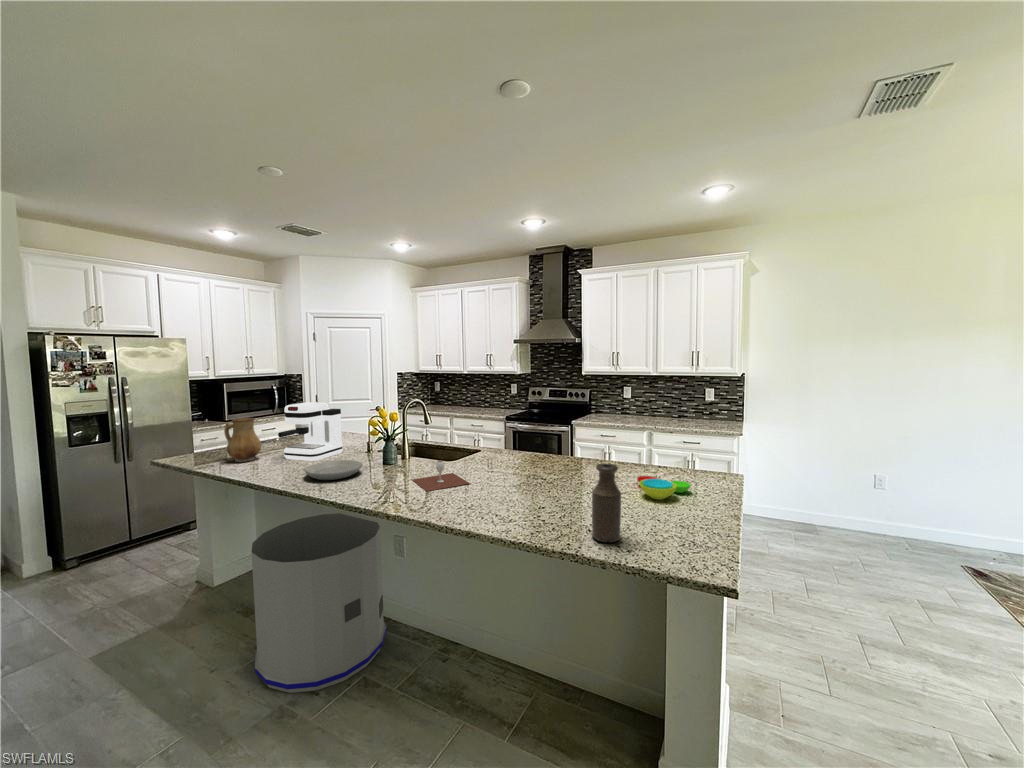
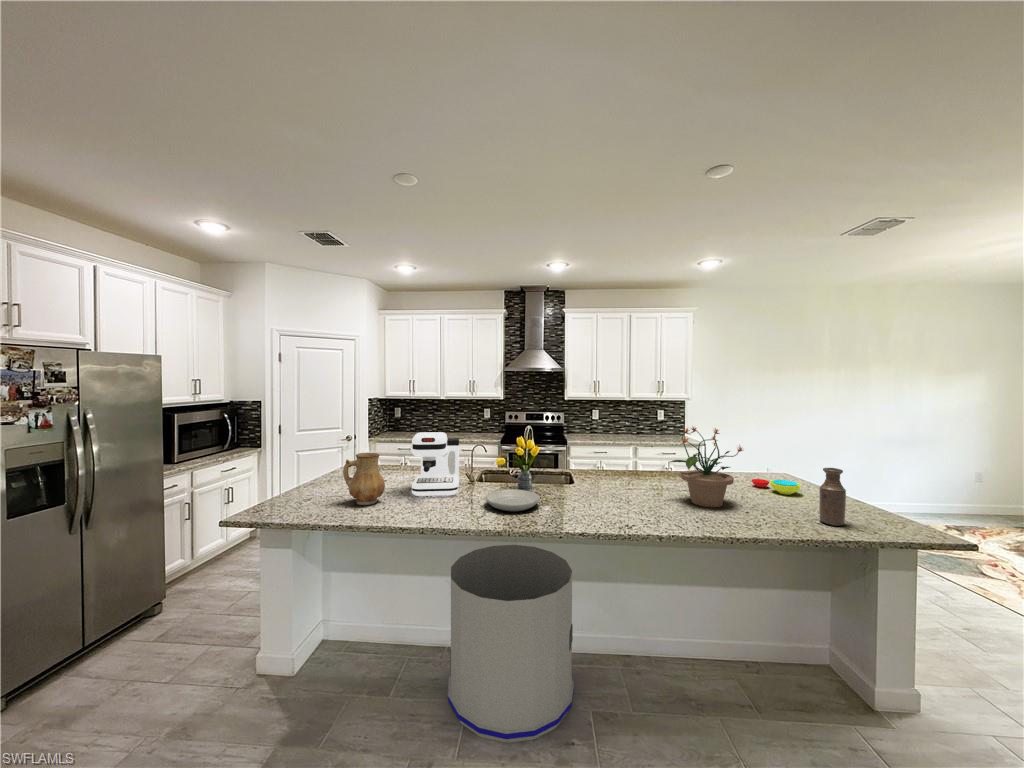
potted plant: none [482,403,556,501] -> present [670,427,743,507]
wine glass: present [412,461,470,491] -> none [592,481,647,509]

